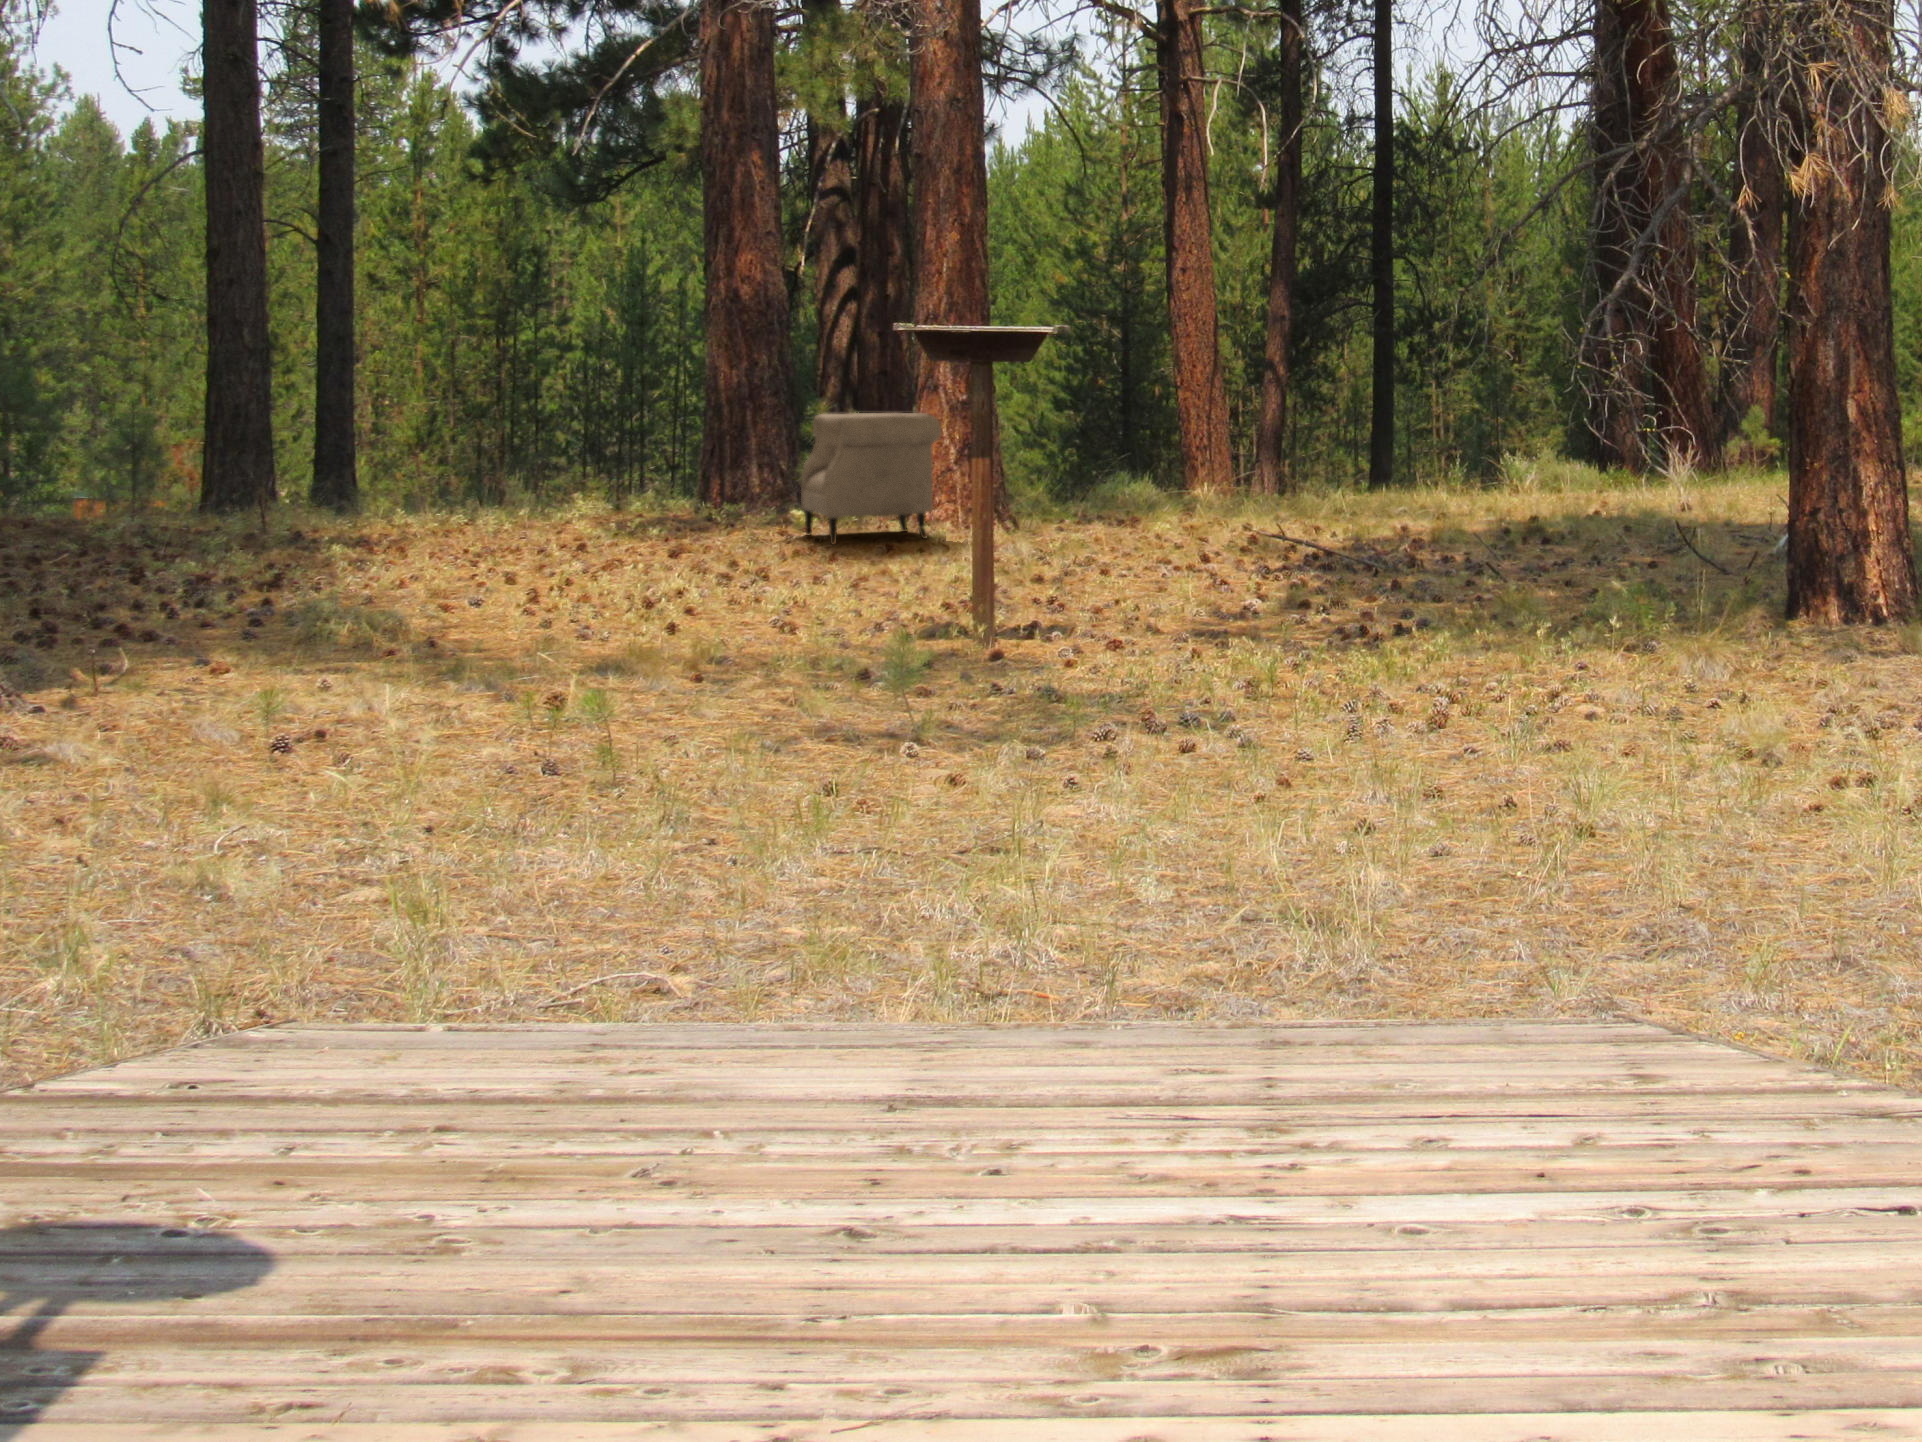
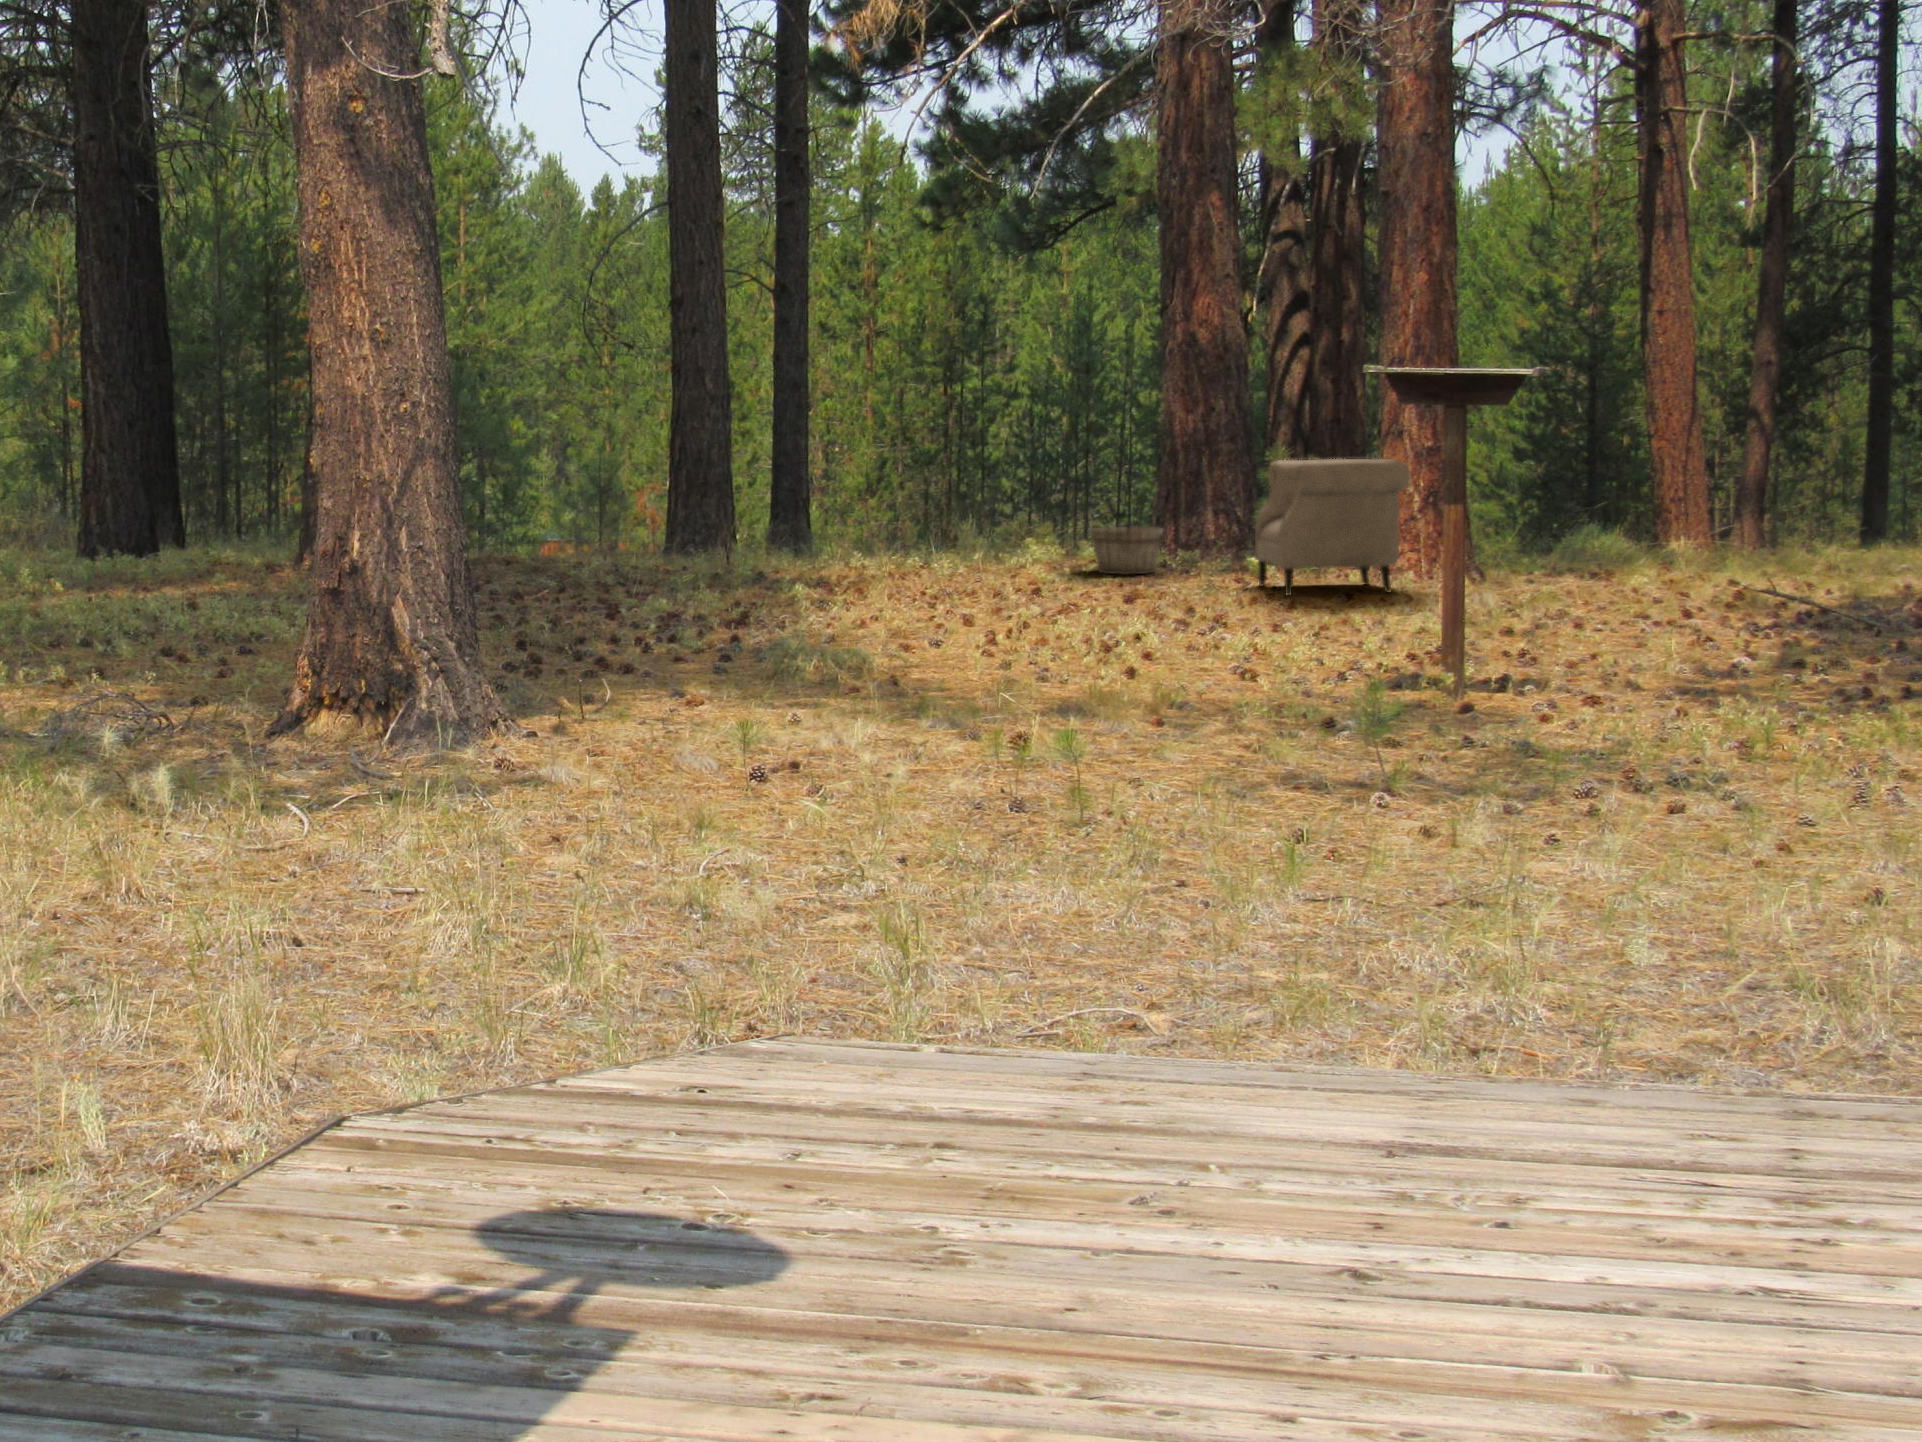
wooden bucket: none [642,465,716,526] -> present [1091,518,1163,574]

